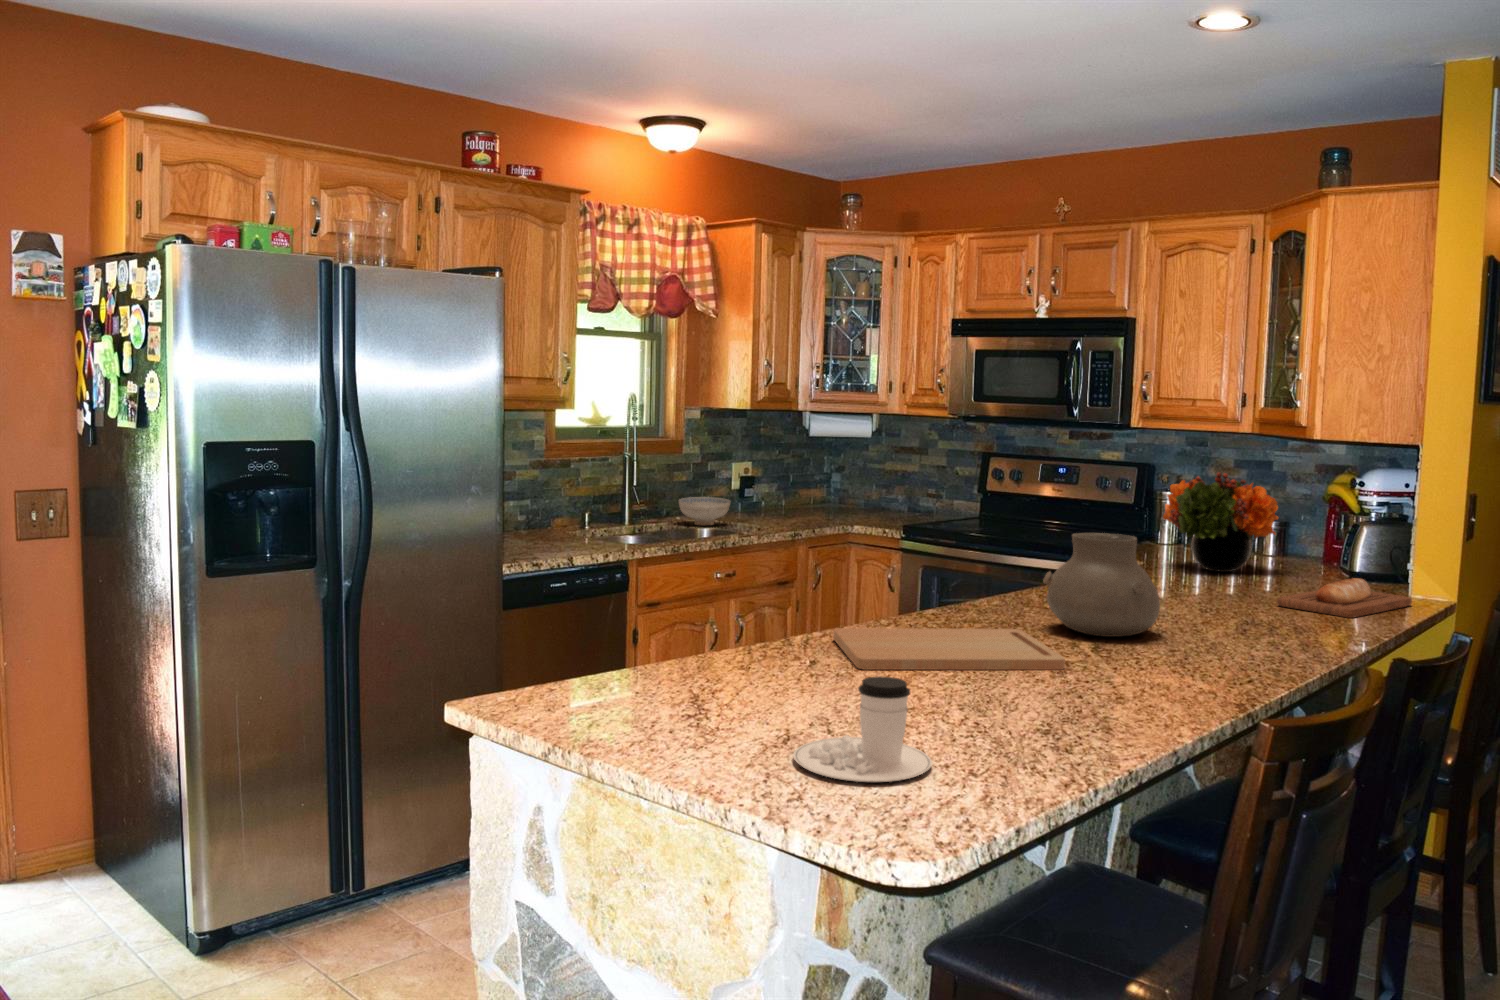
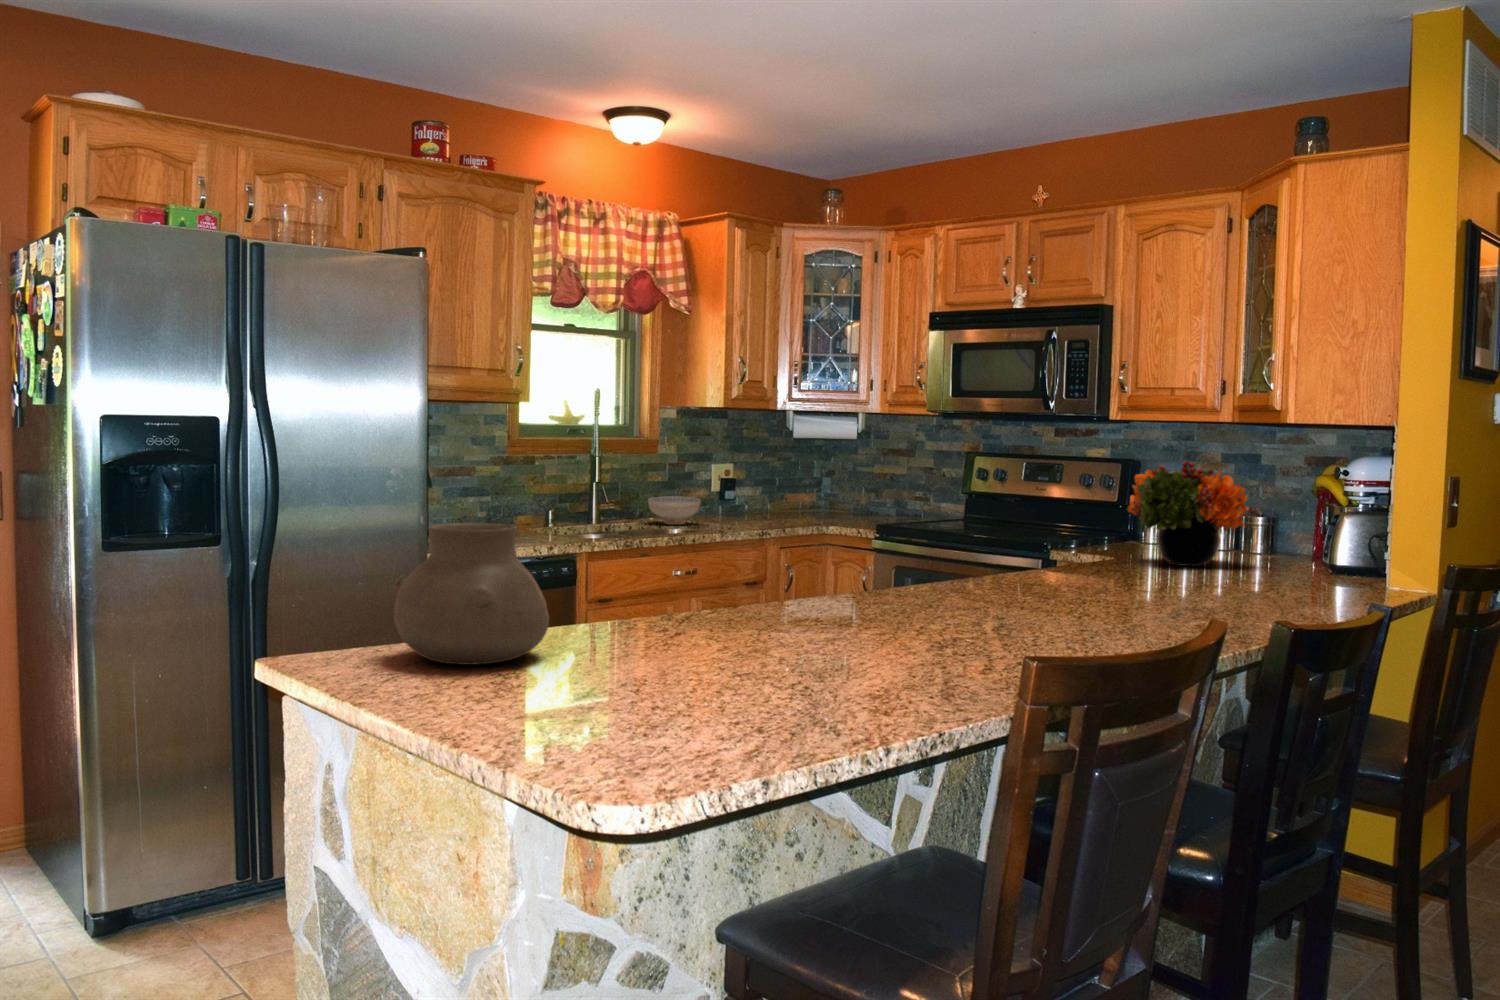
vase: present [1043,533,1160,637] -> present [394,523,549,665]
bread loaf: present [1277,578,1412,618] -> none [1221,567,1373,605]
cutting board: present [833,628,1065,670] -> none [709,604,935,644]
coffee cup: present [793,677,932,782] -> none [557,626,705,733]

